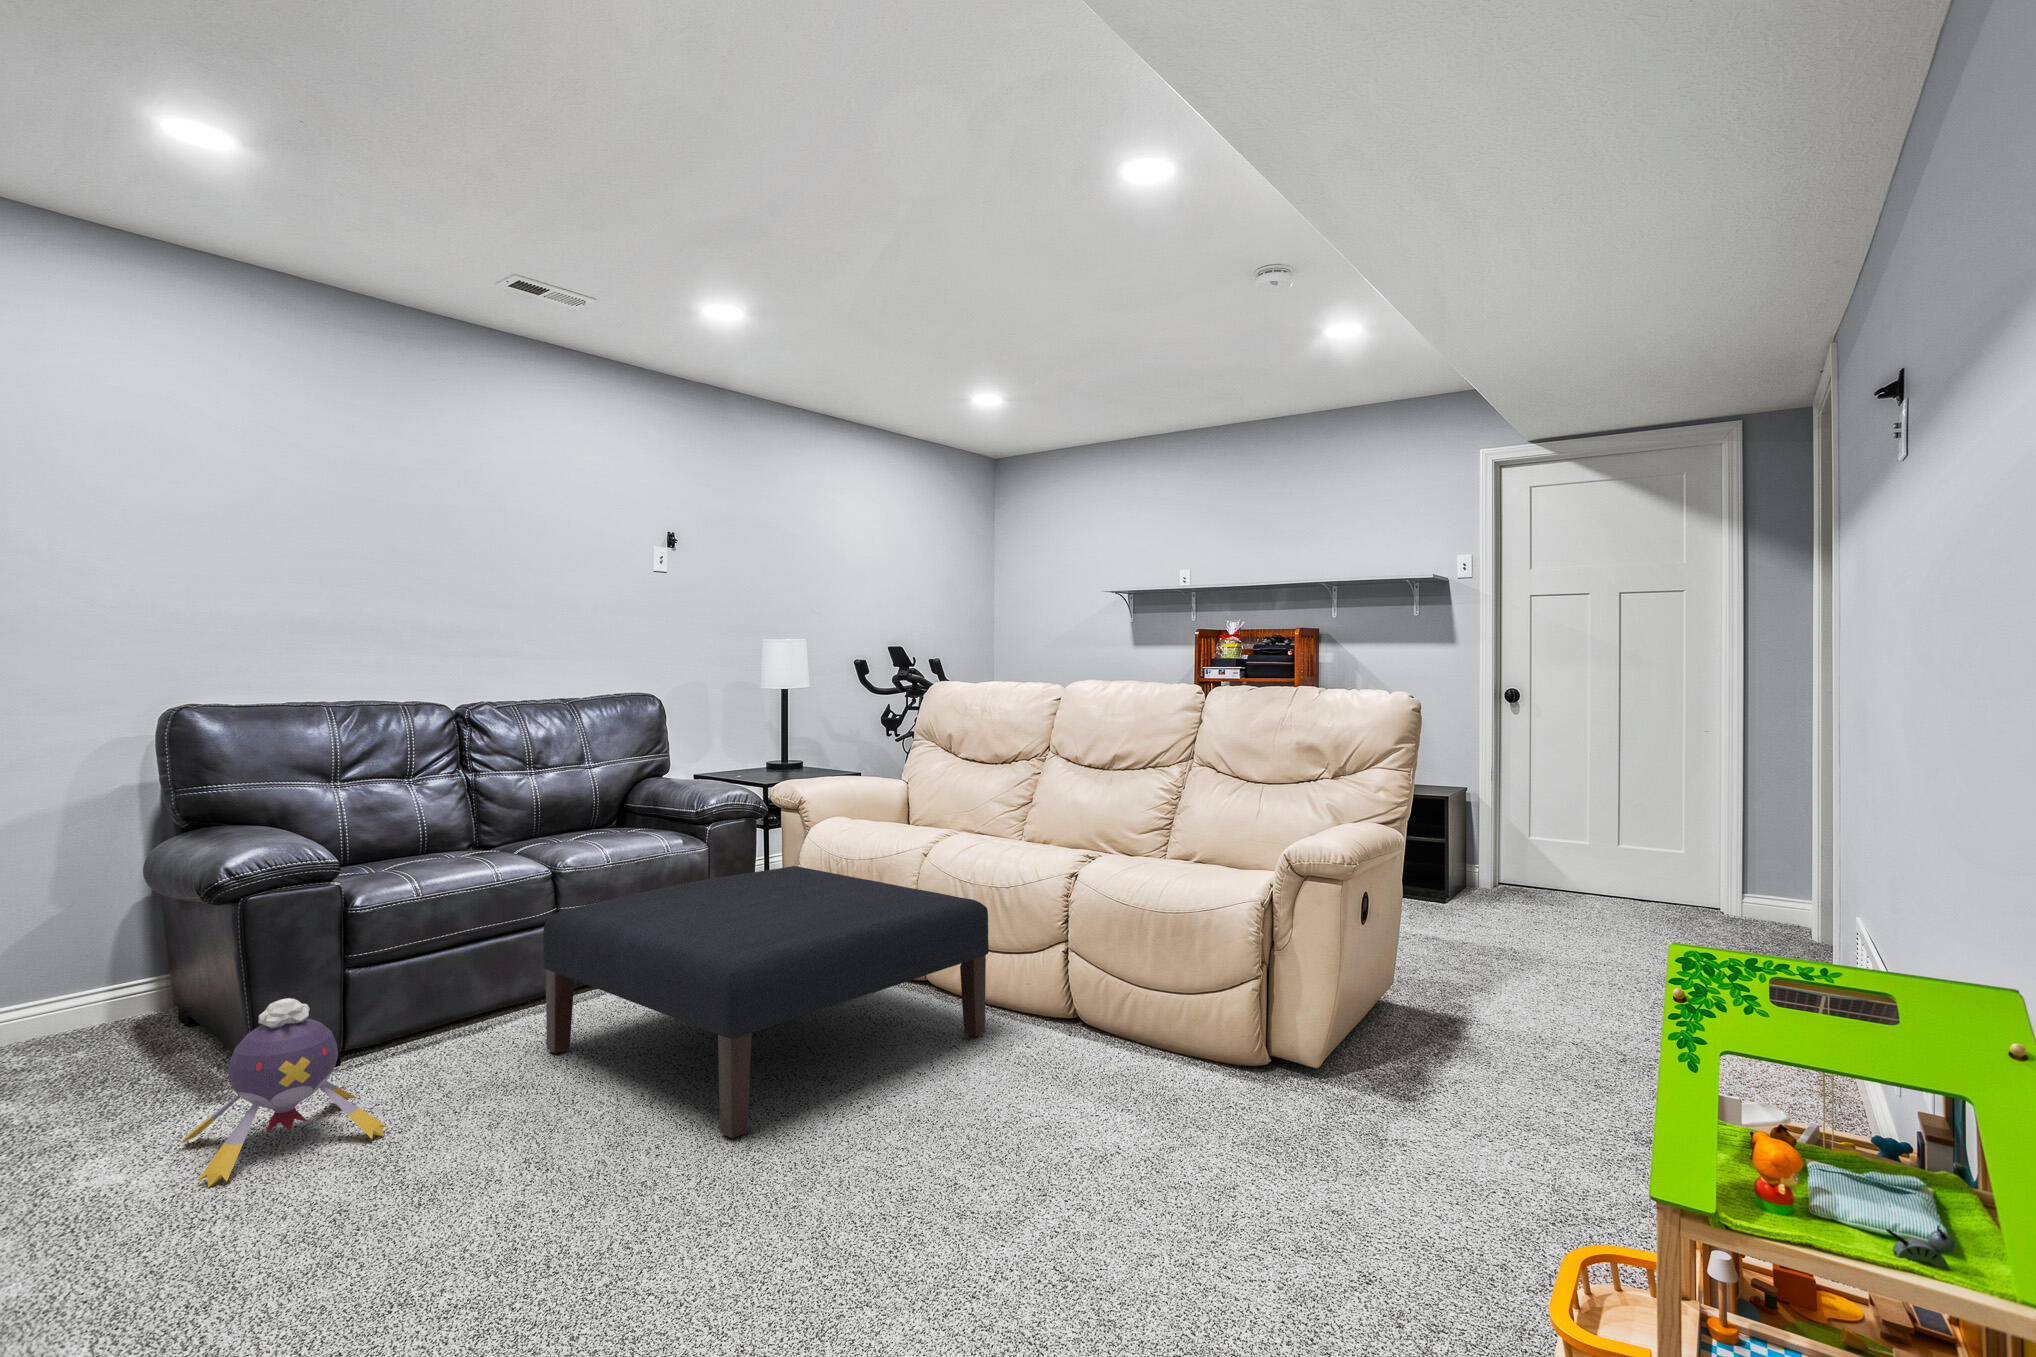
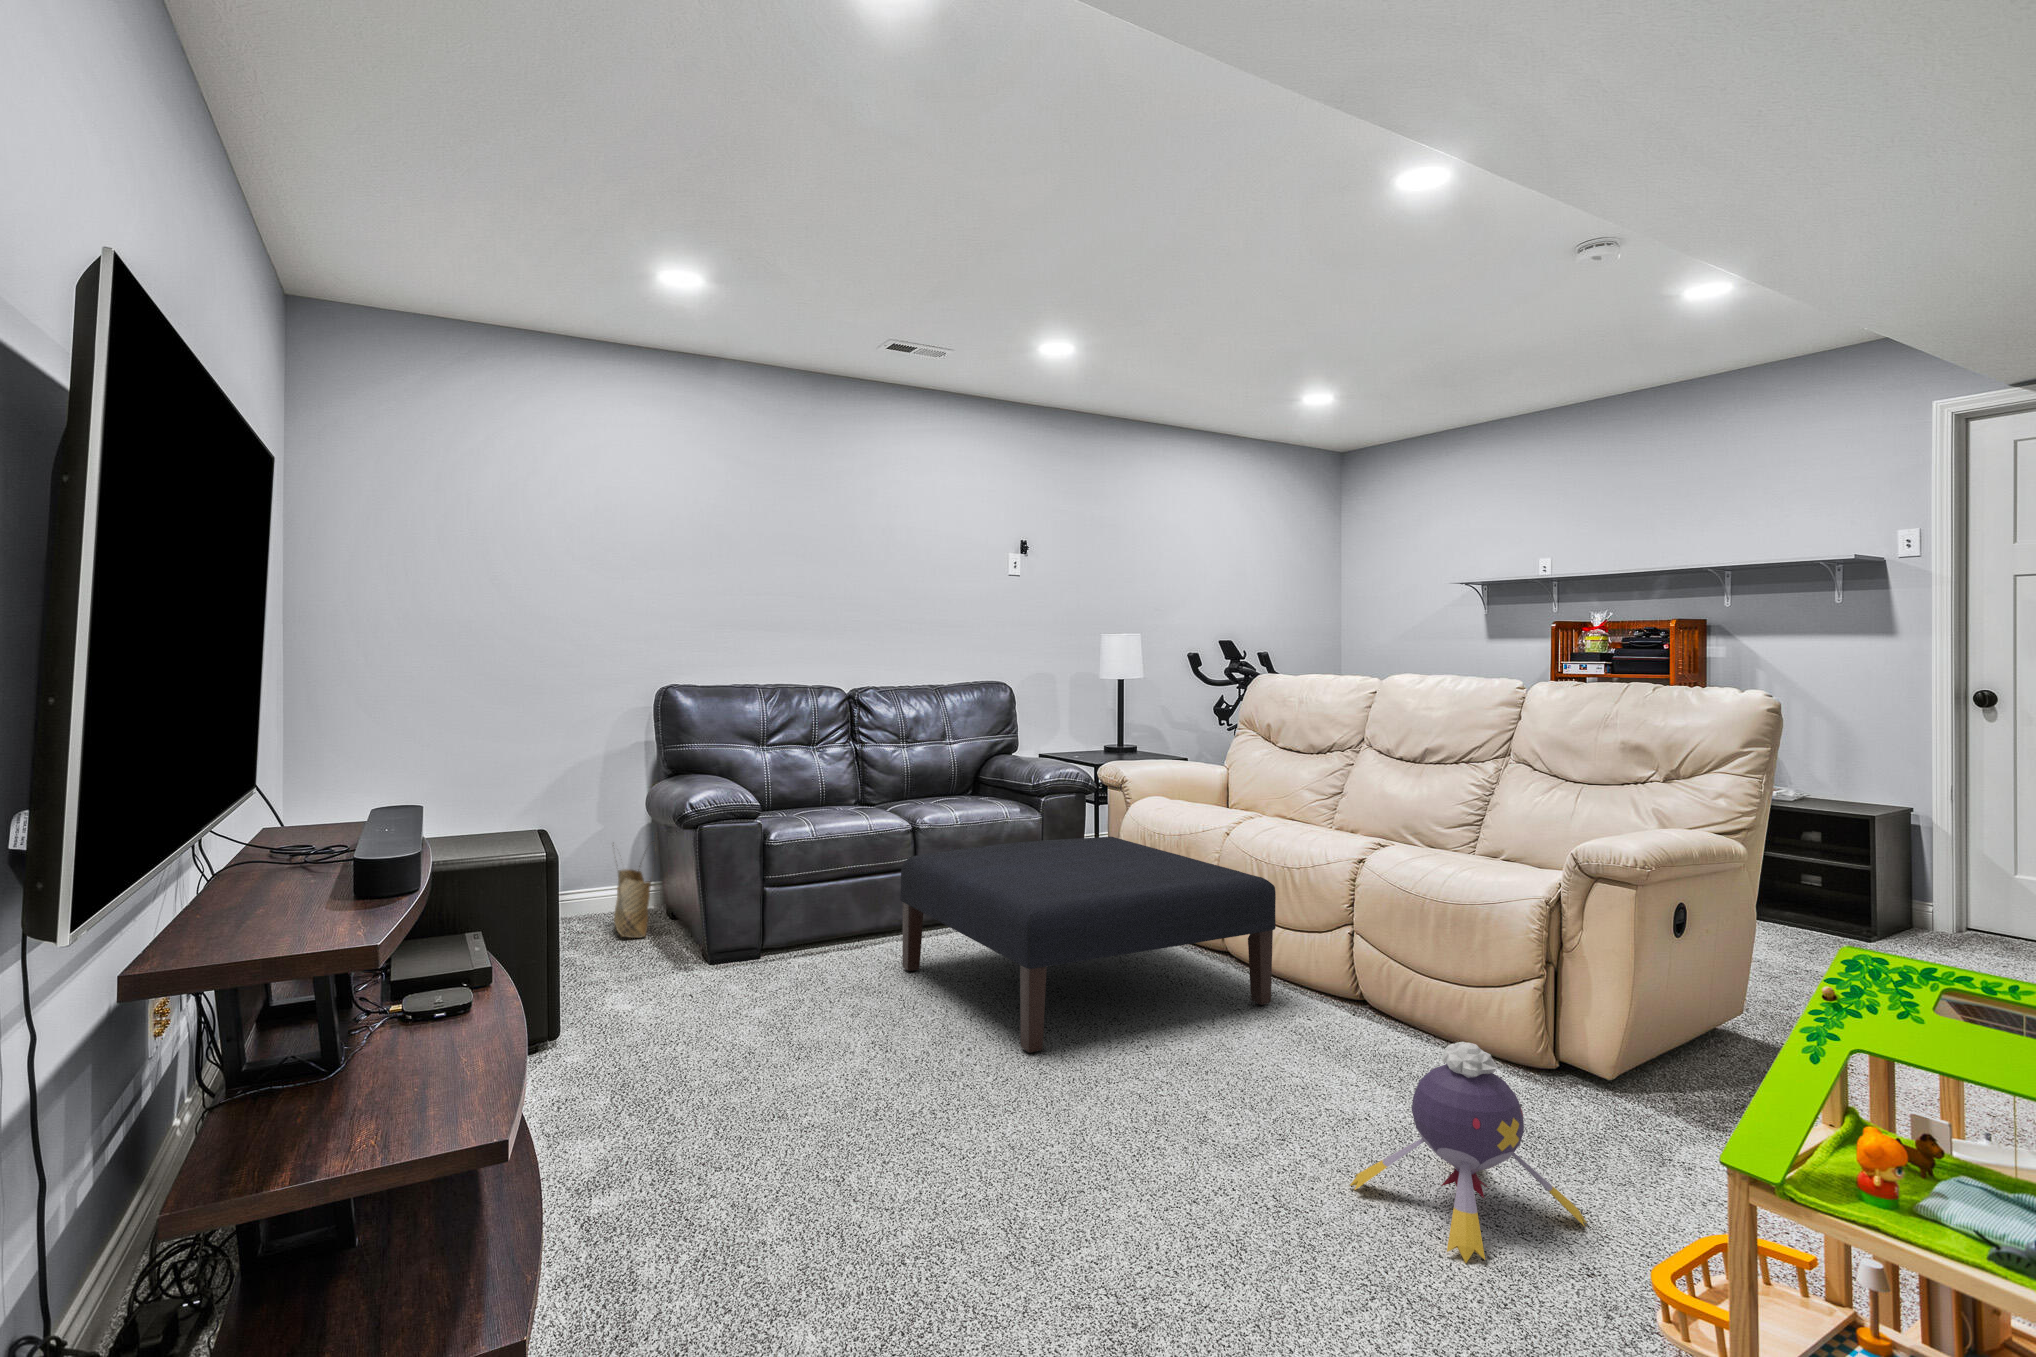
woven basket: none [92,923,168,1061] -> present [614,866,651,938]
plush toy: present [179,998,387,1187] -> present [1350,1042,1587,1263]

